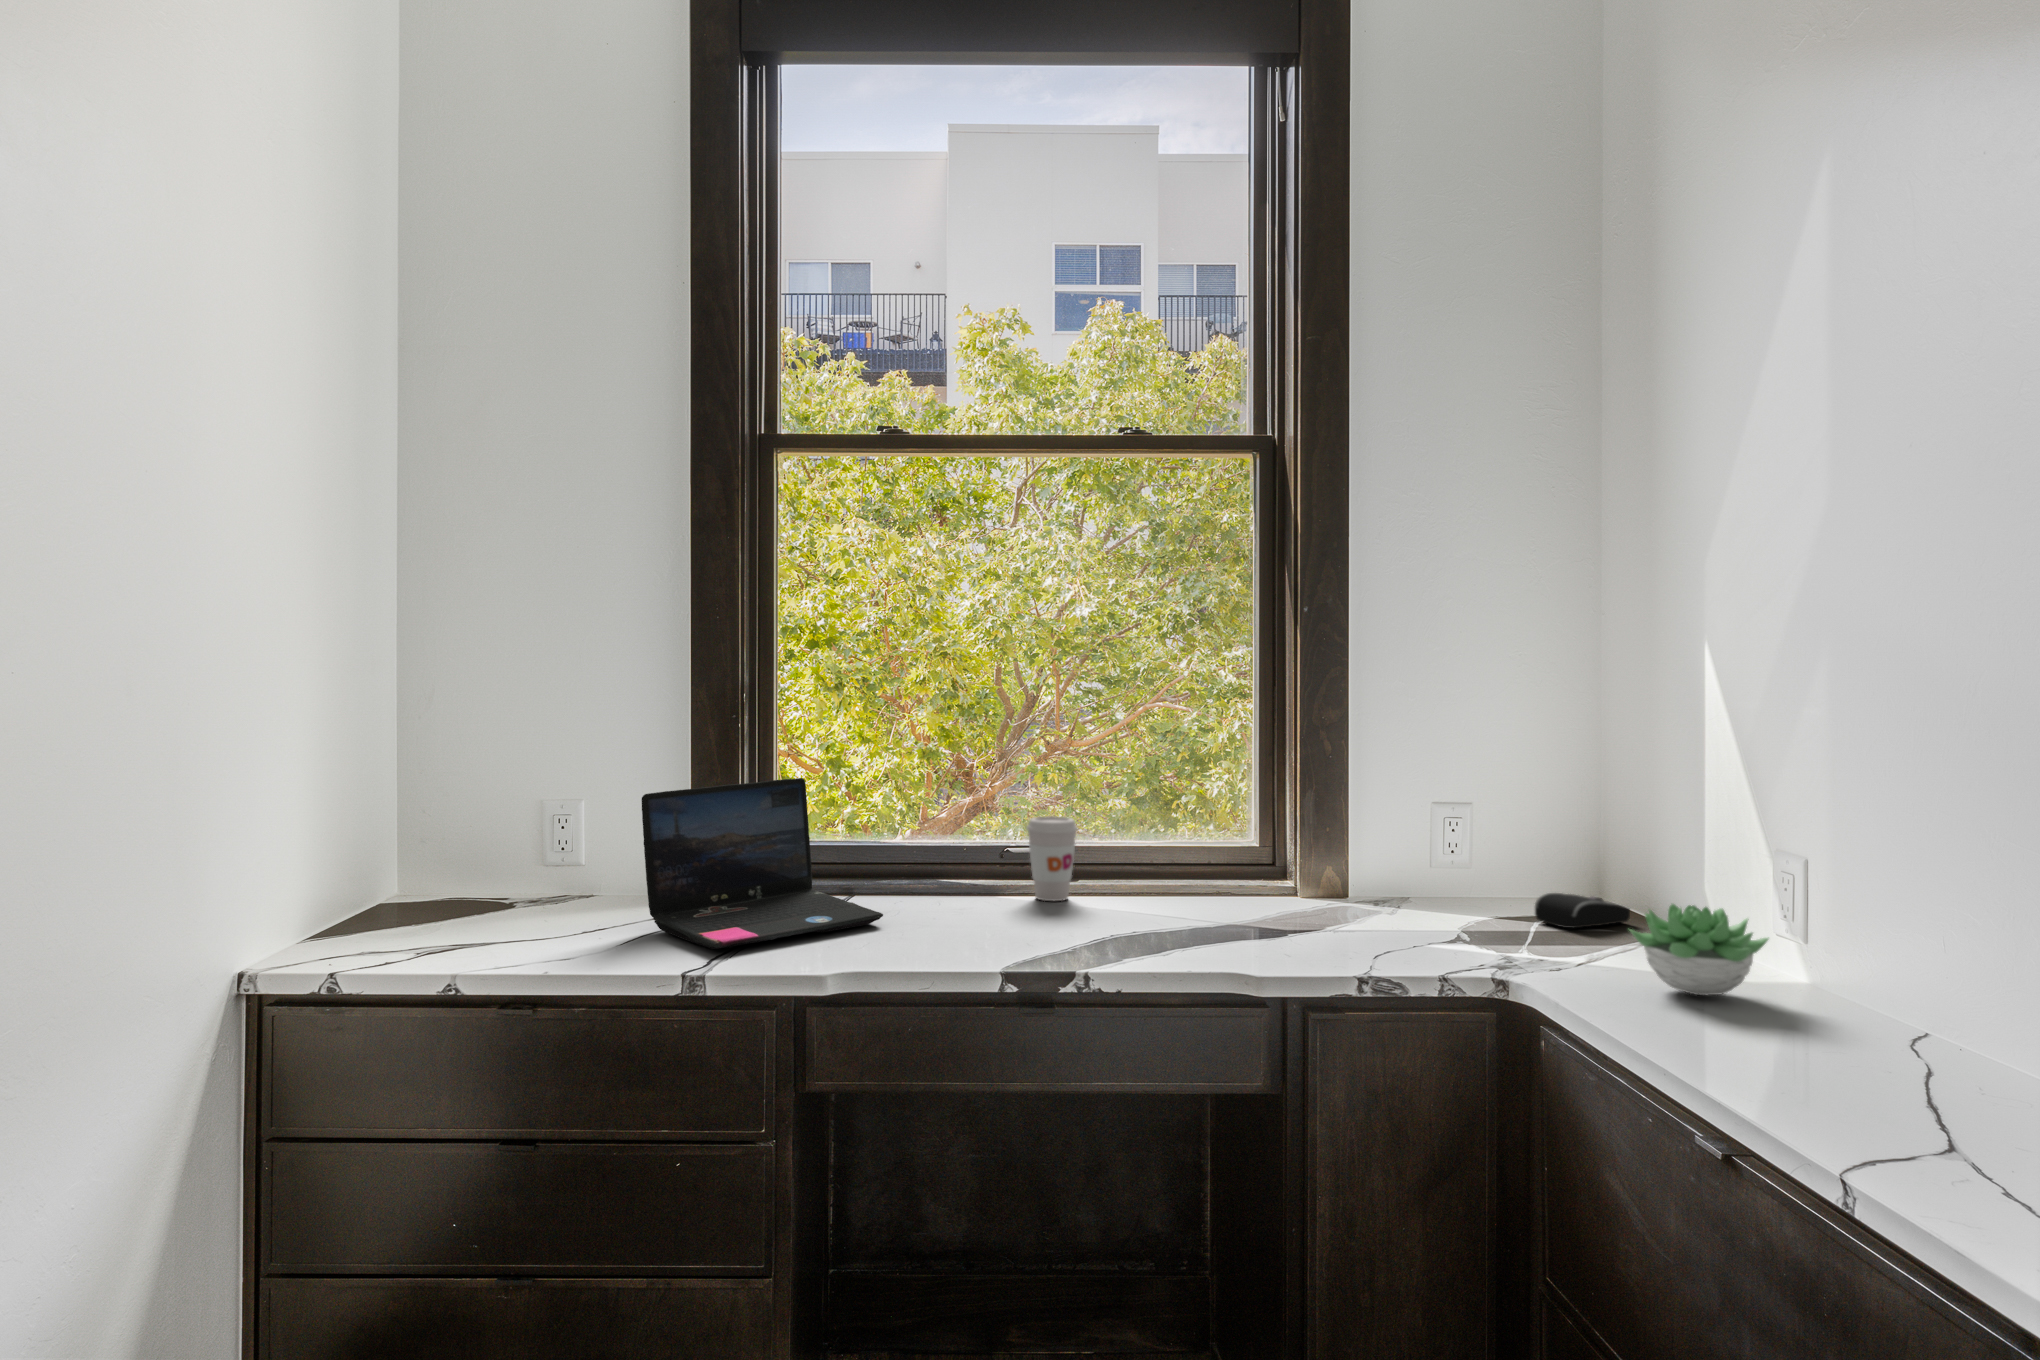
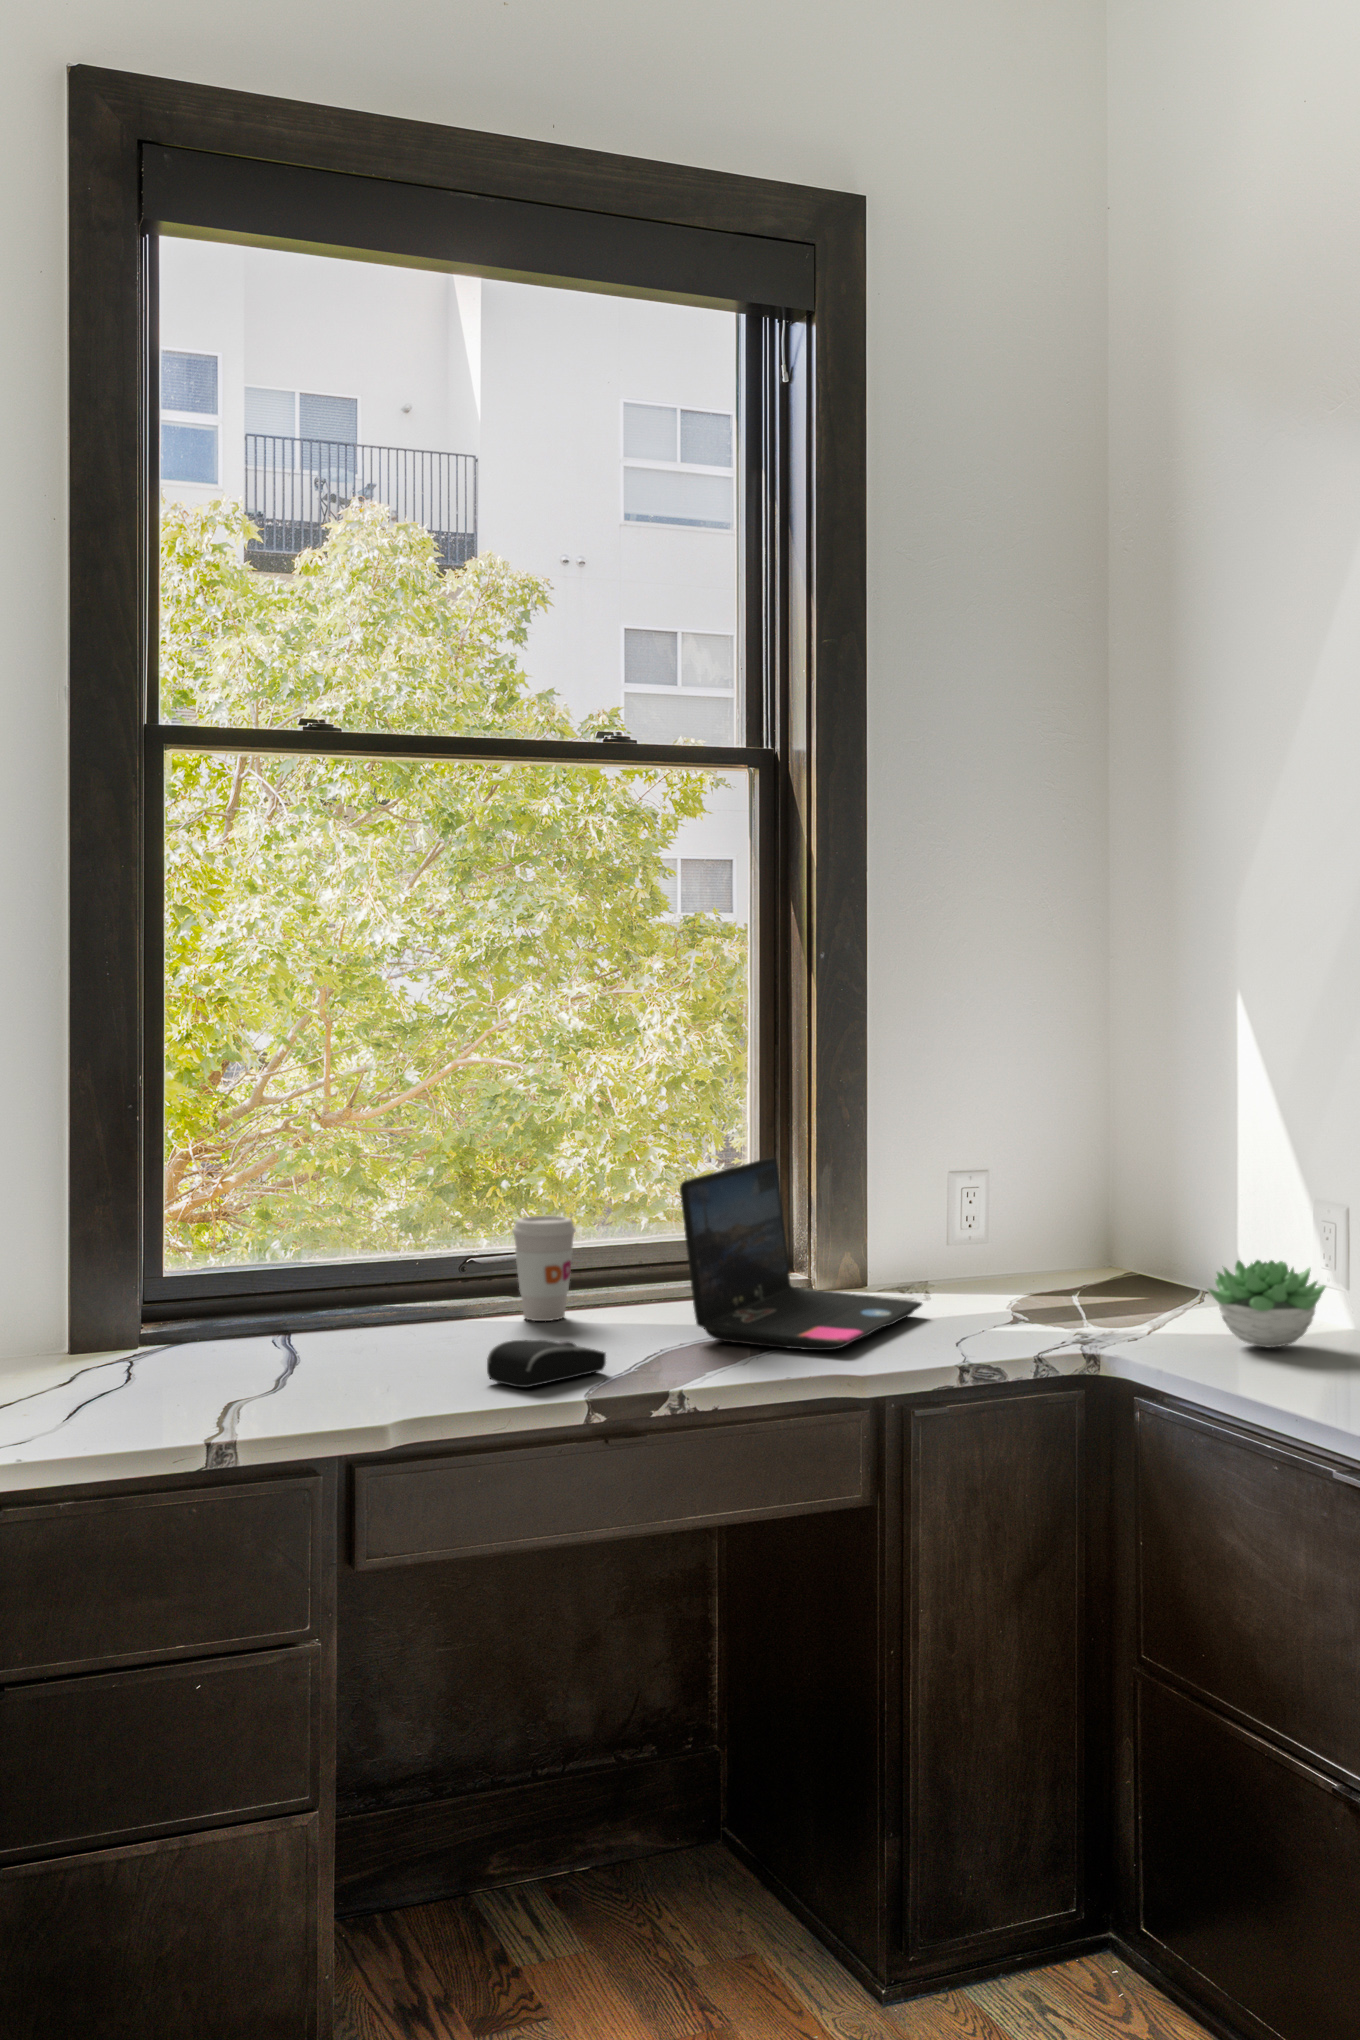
laptop: present [642,778,883,949] -> present [680,1157,922,1350]
computer mouse: present [1535,893,1630,928] -> present [487,1340,606,1388]

